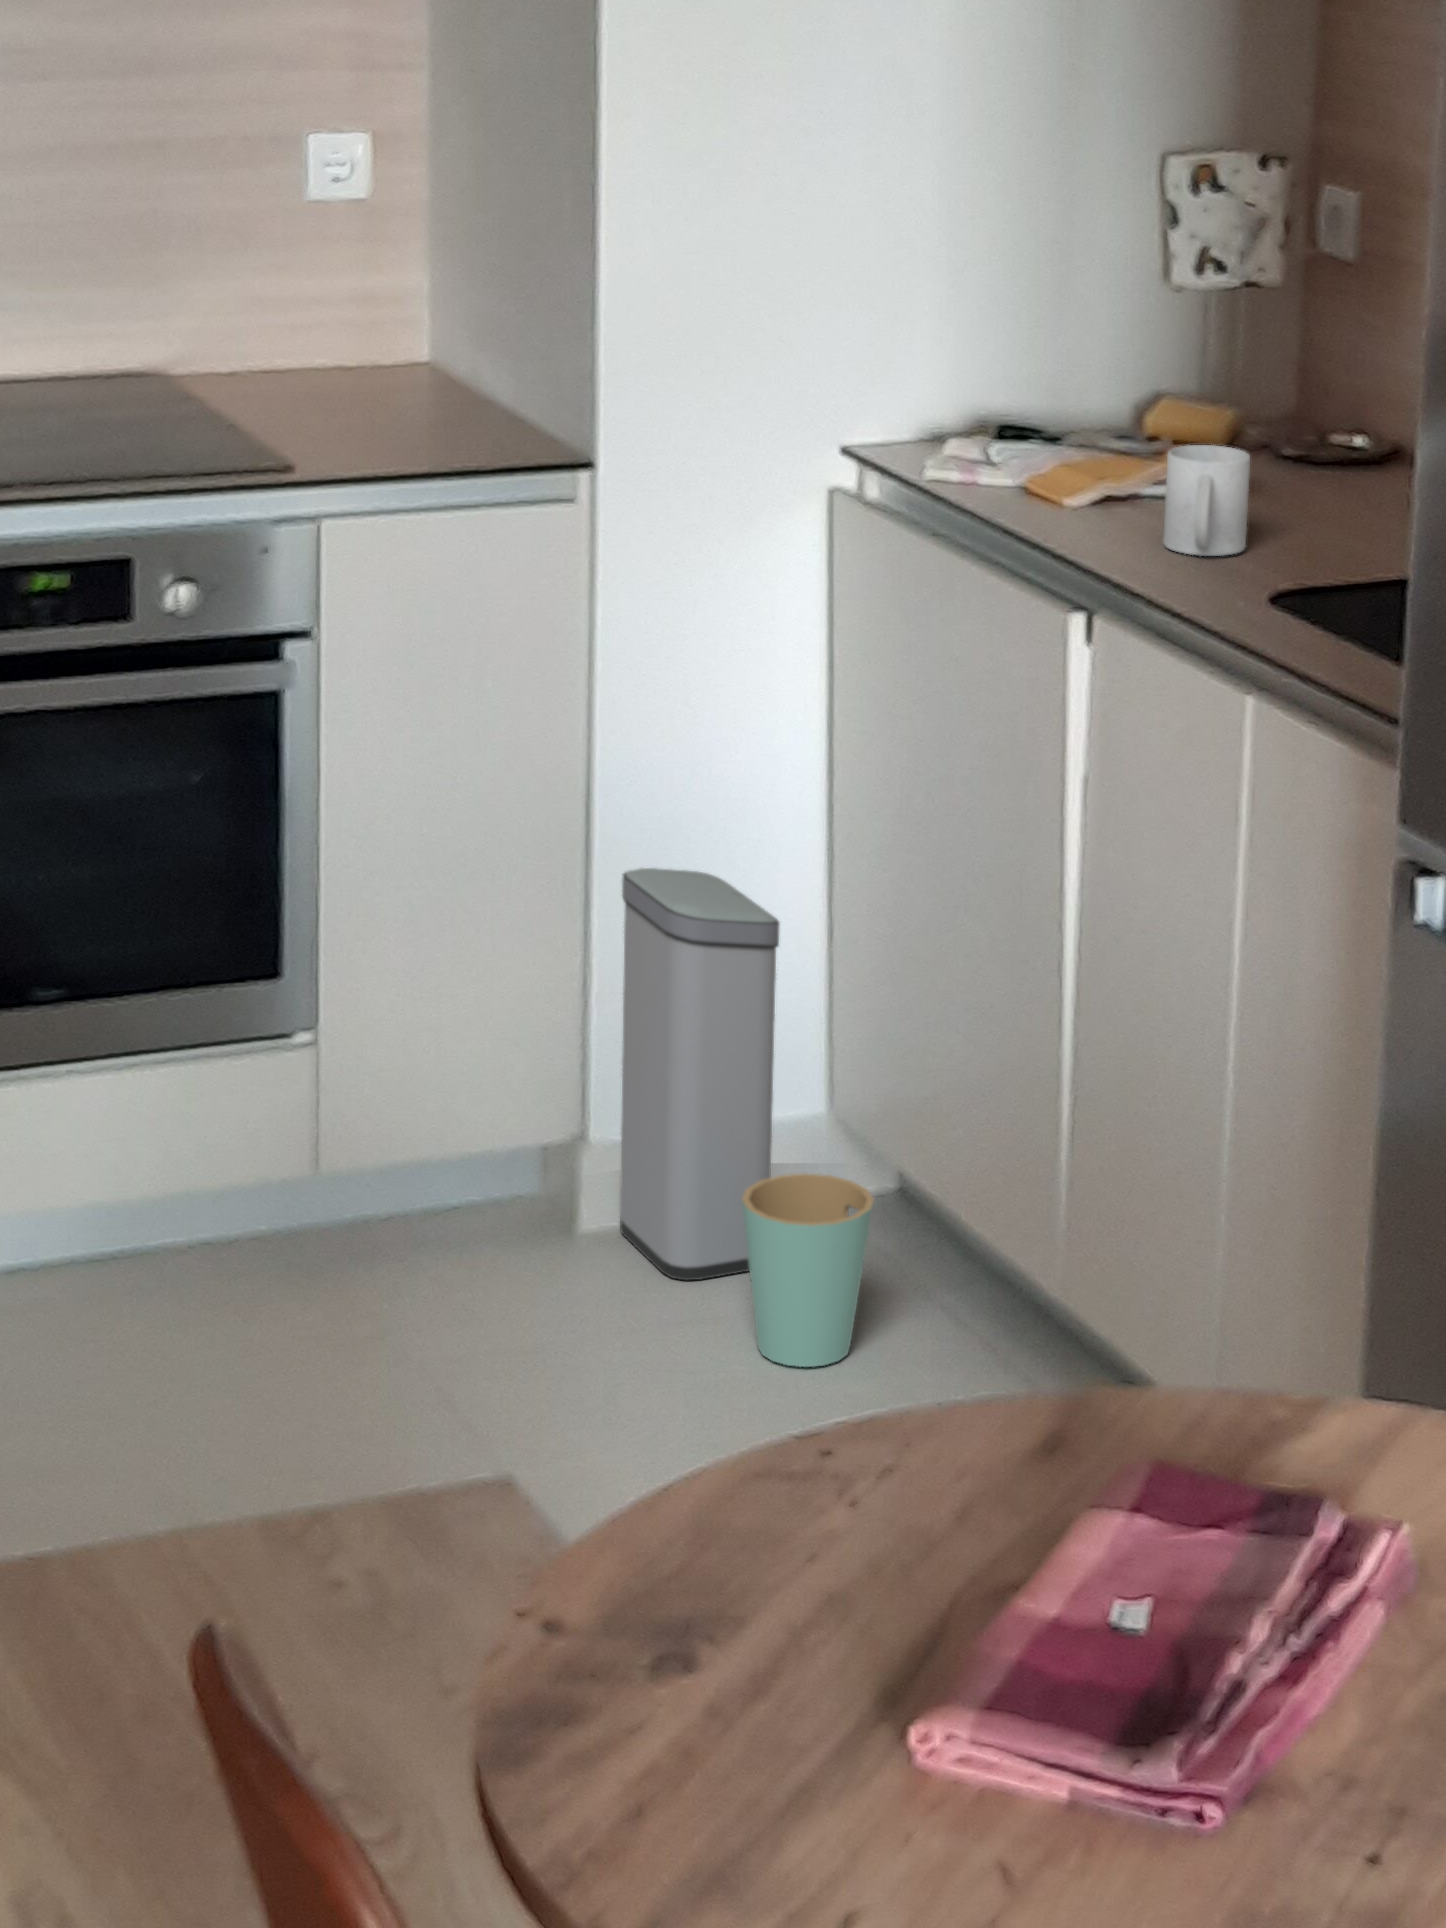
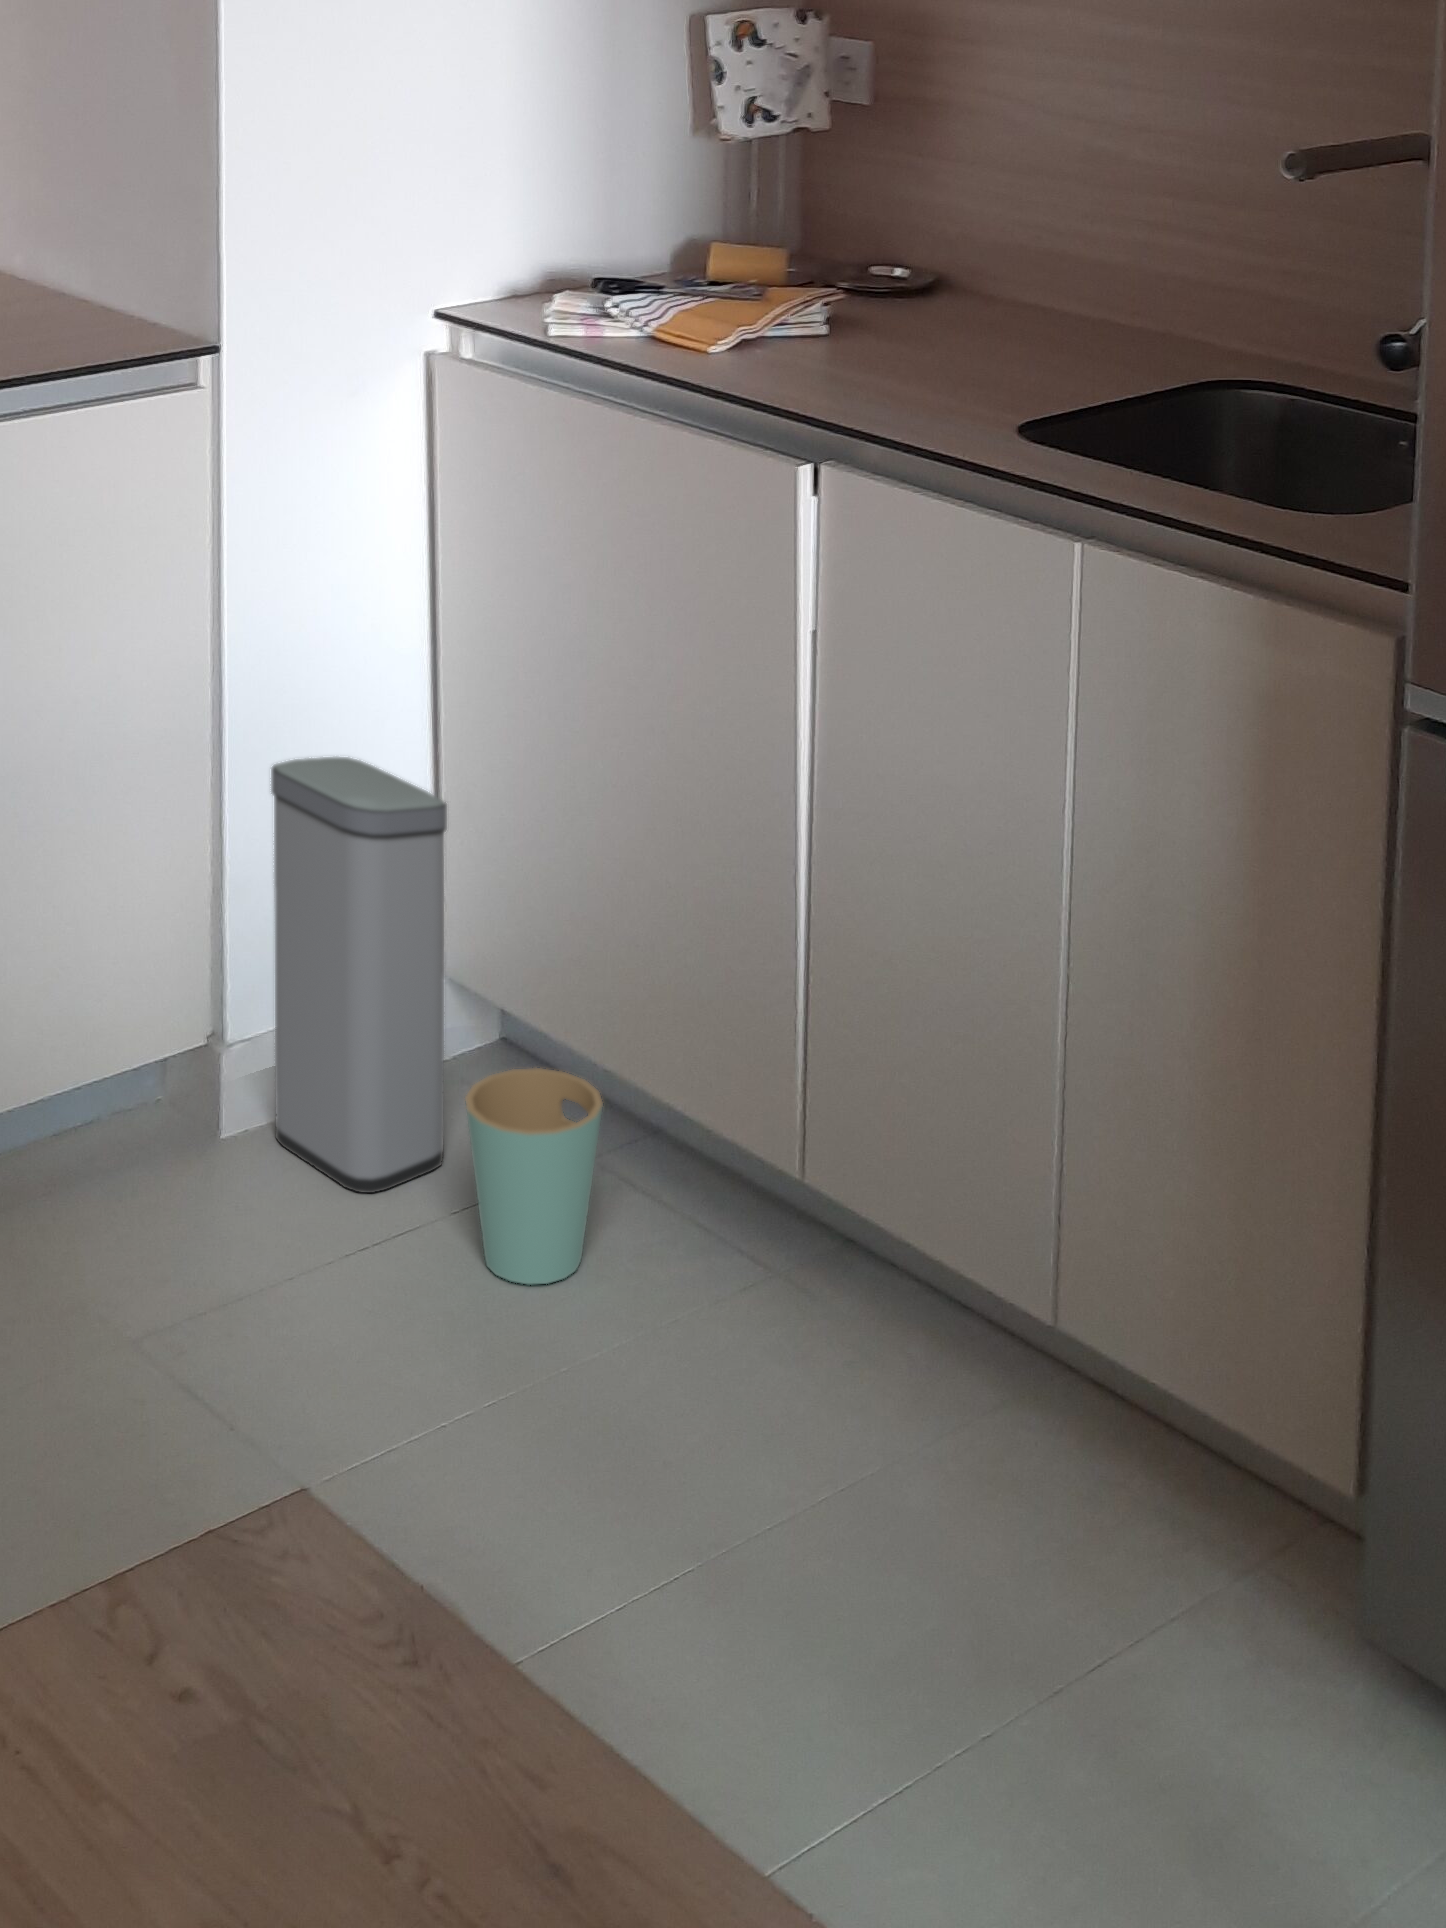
mug: present [1163,445,1250,556] -> none [854,282,939,393]

